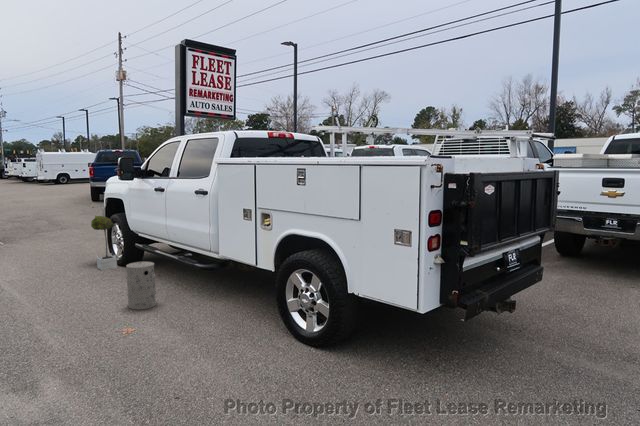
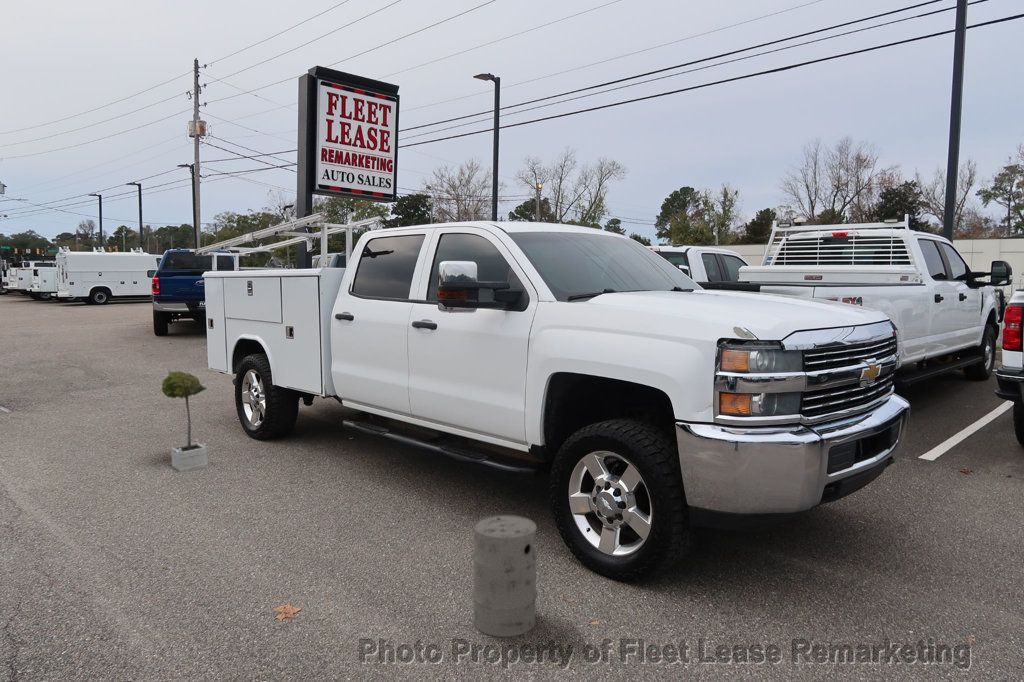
trash can: present [126,261,156,309] -> present [472,515,538,637]

